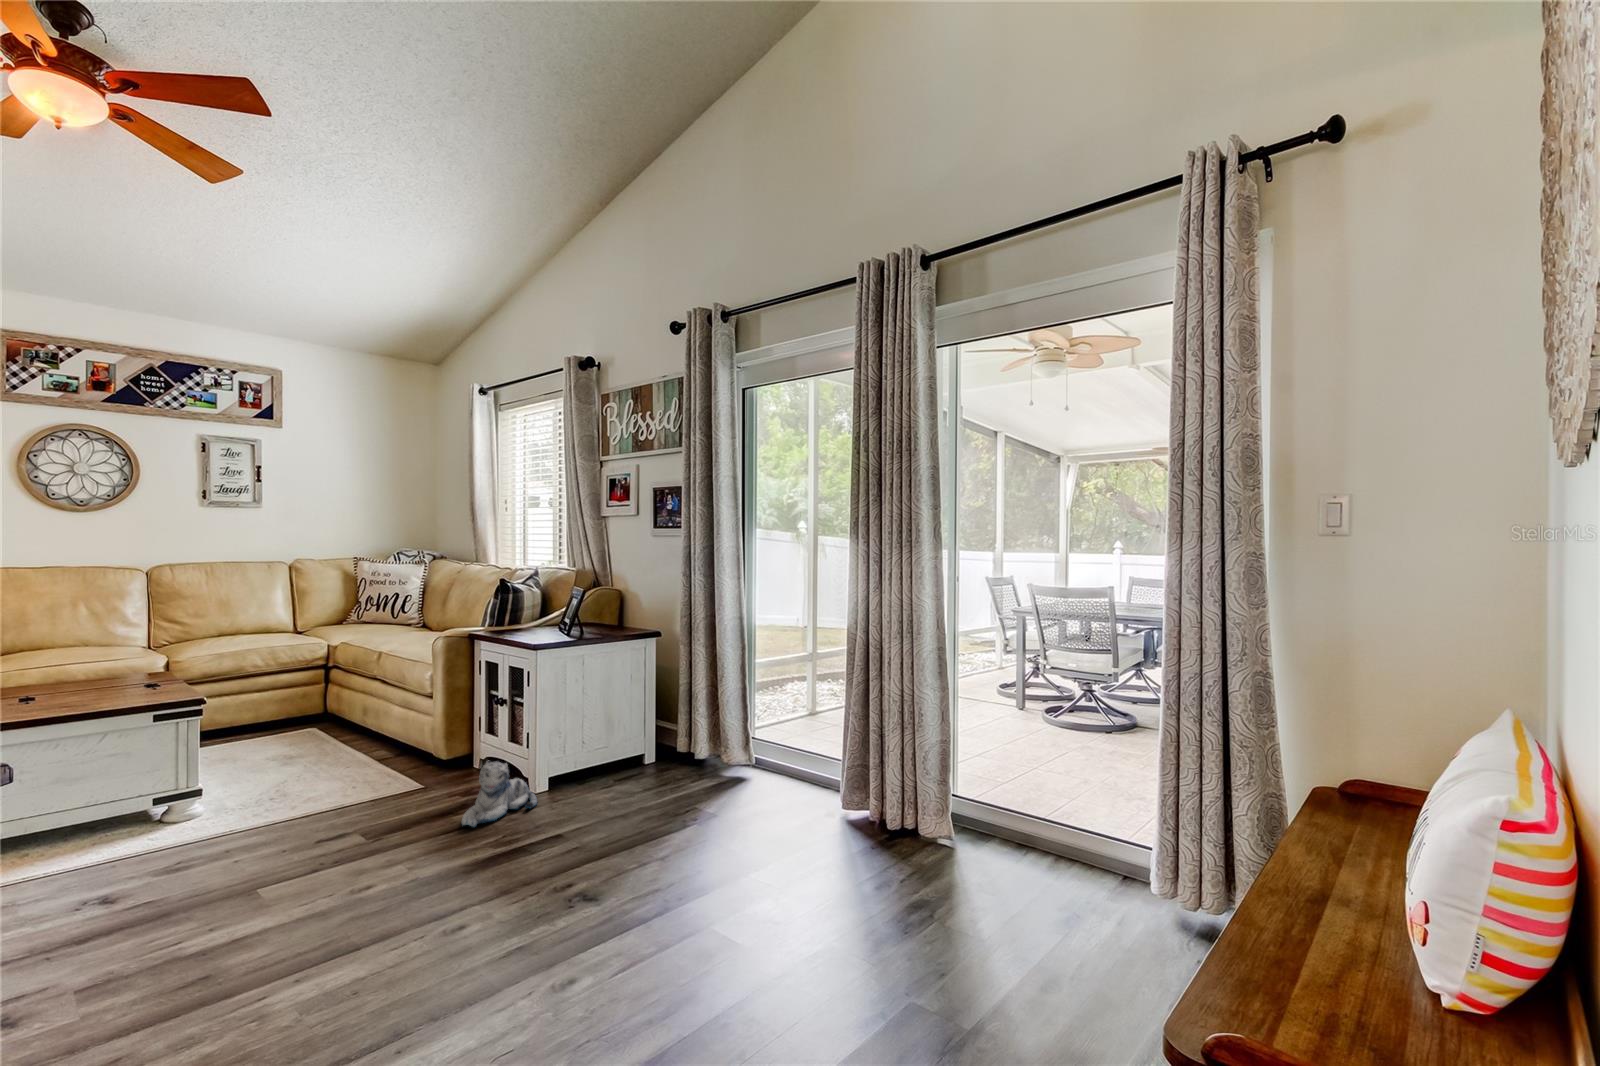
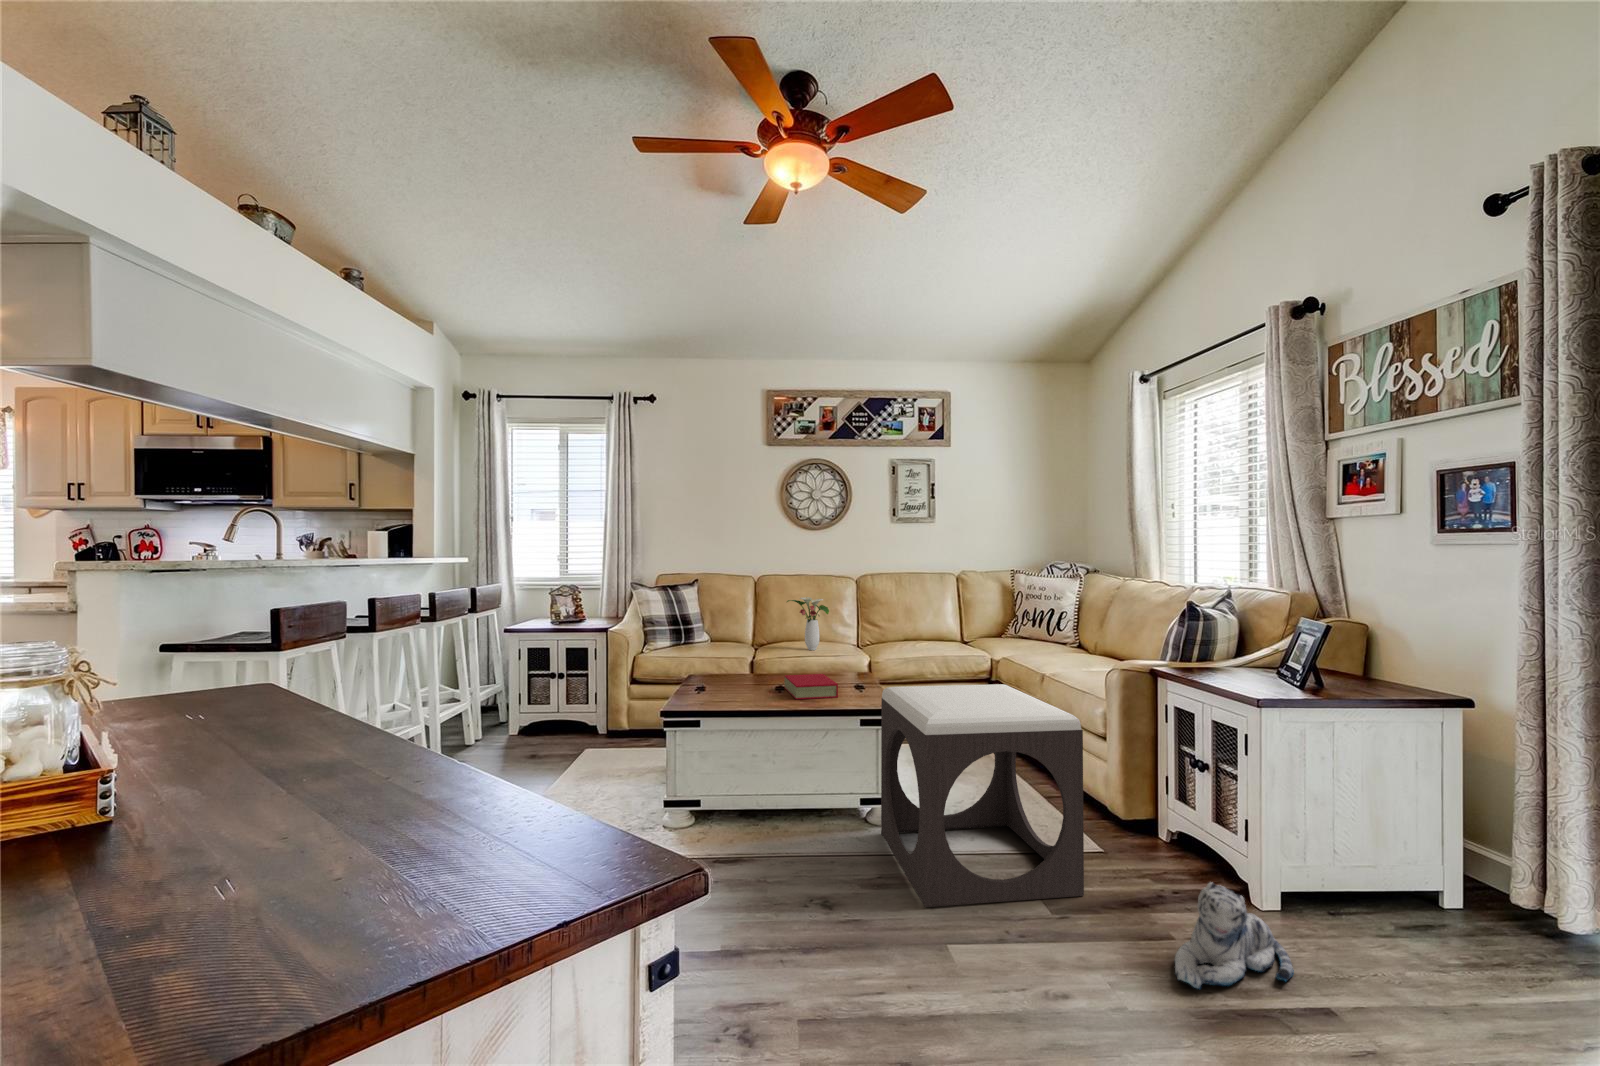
flower arrangement: none [33,600,108,666] -> present [787,597,829,650]
footstool: none [201,659,405,849] -> present [881,684,1084,907]
book: none [55,679,140,706] -> present [784,674,838,699]

